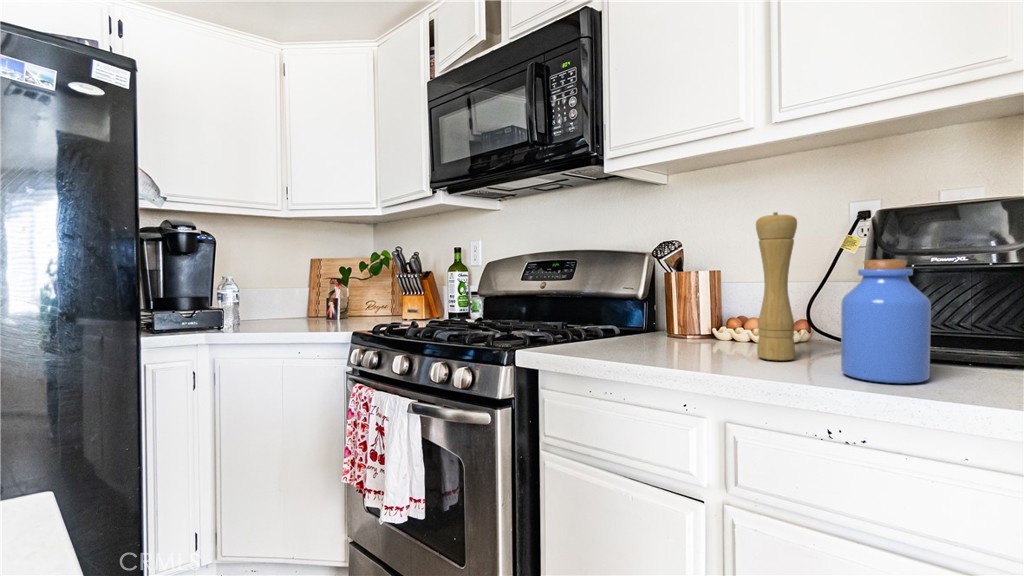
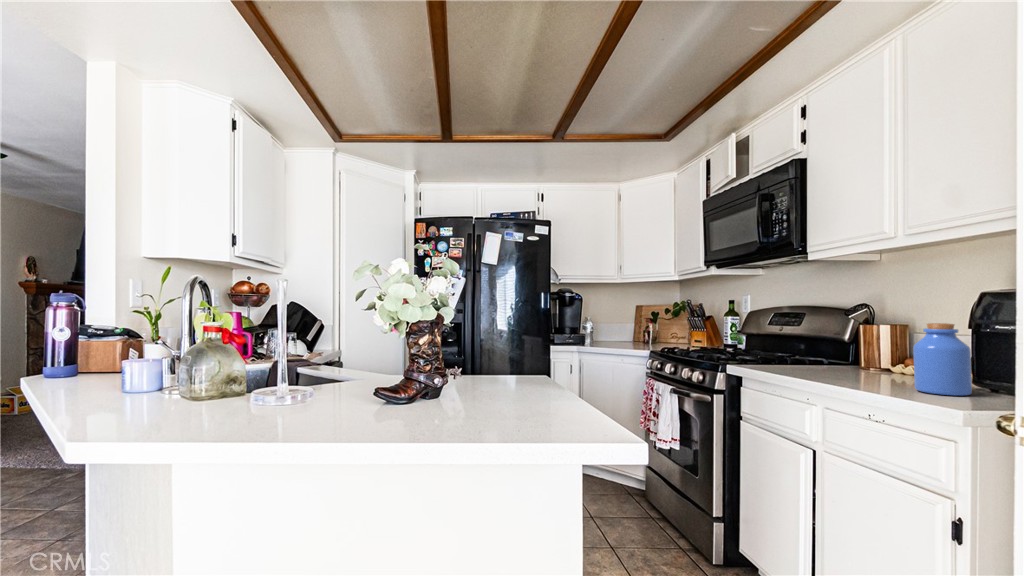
pepper mill: present [756,212,797,360] -> none [882,291,912,382]

